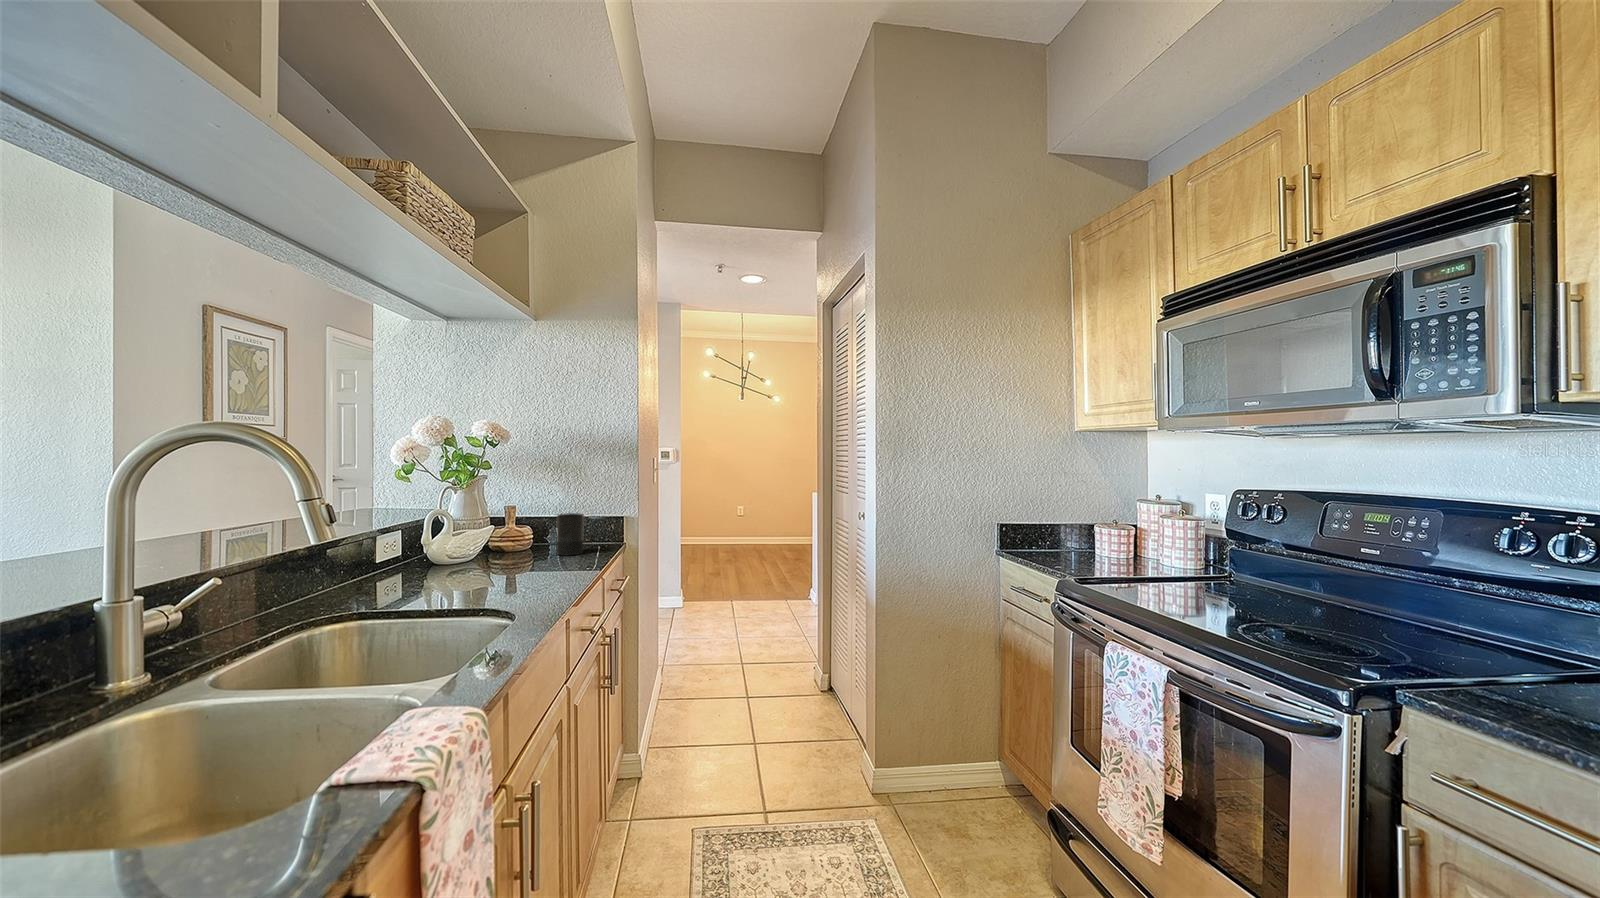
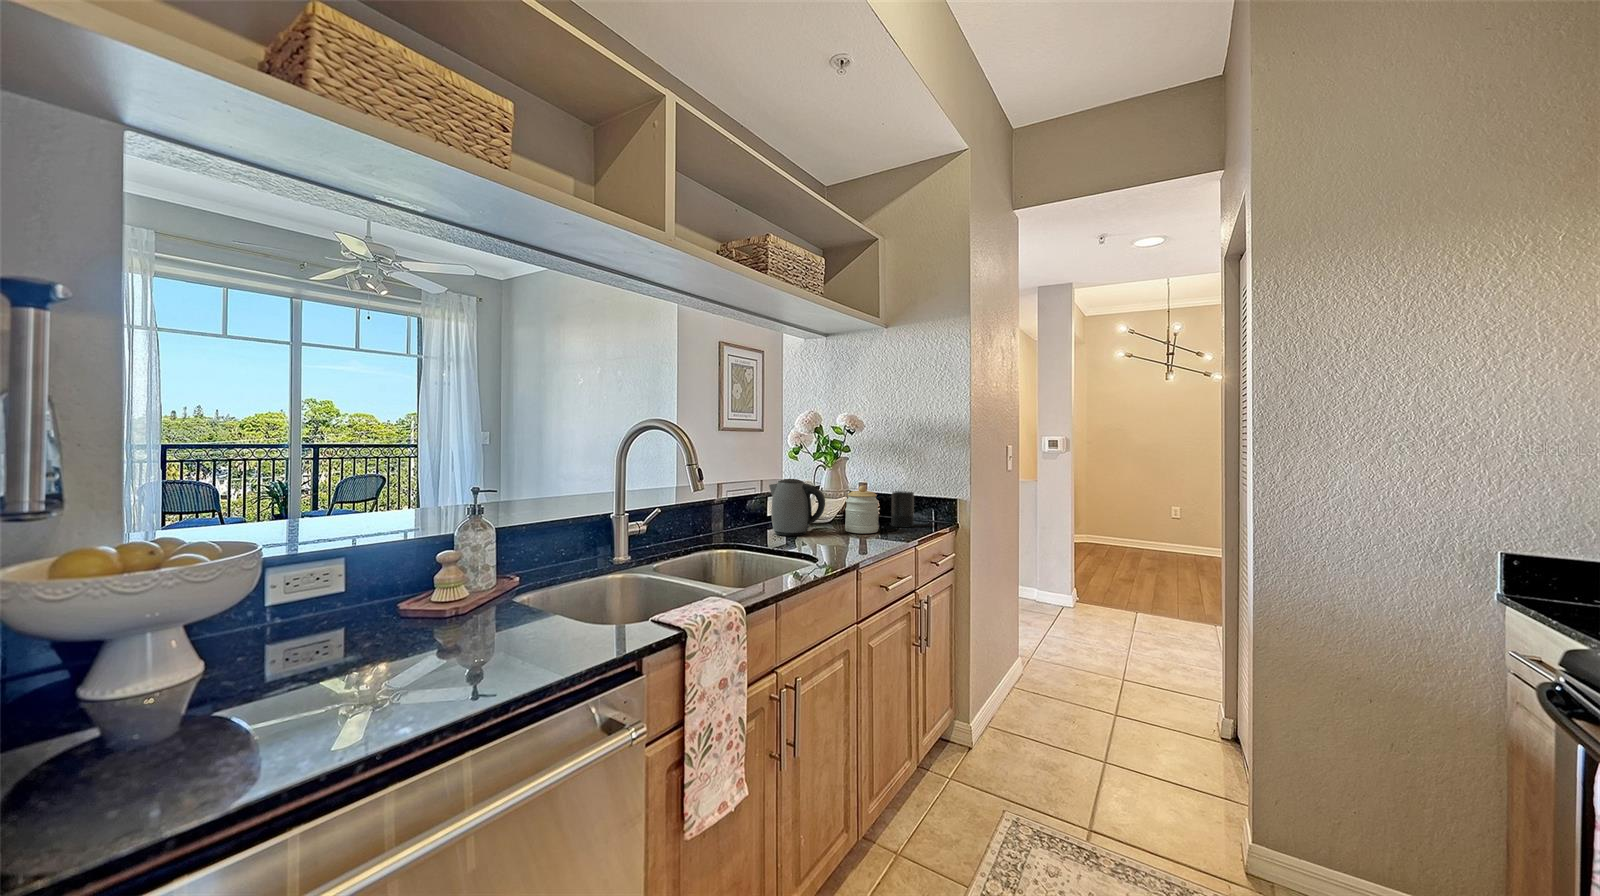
kettle: none [388,508,479,587] -> present [769,479,825,536]
jar: none [504,511,550,570] -> present [845,486,879,533]

